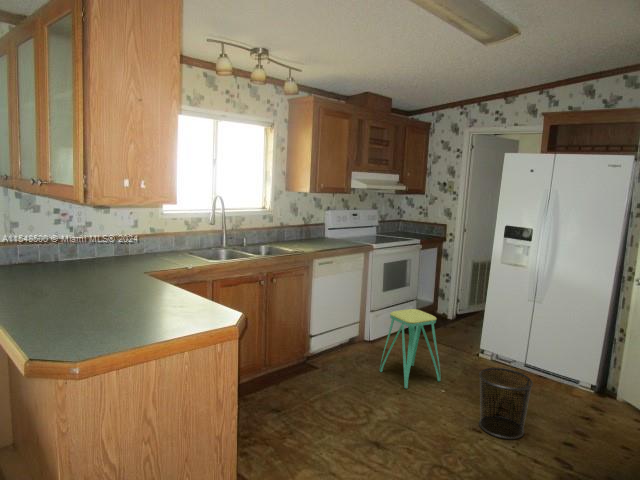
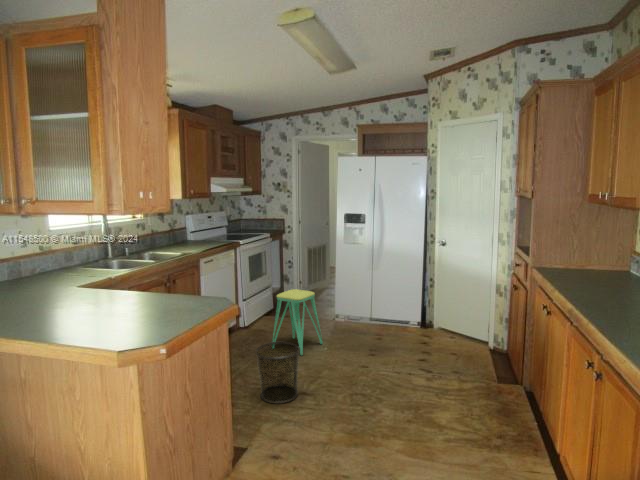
trash can: present [479,368,533,439] -> present [256,342,300,403]

